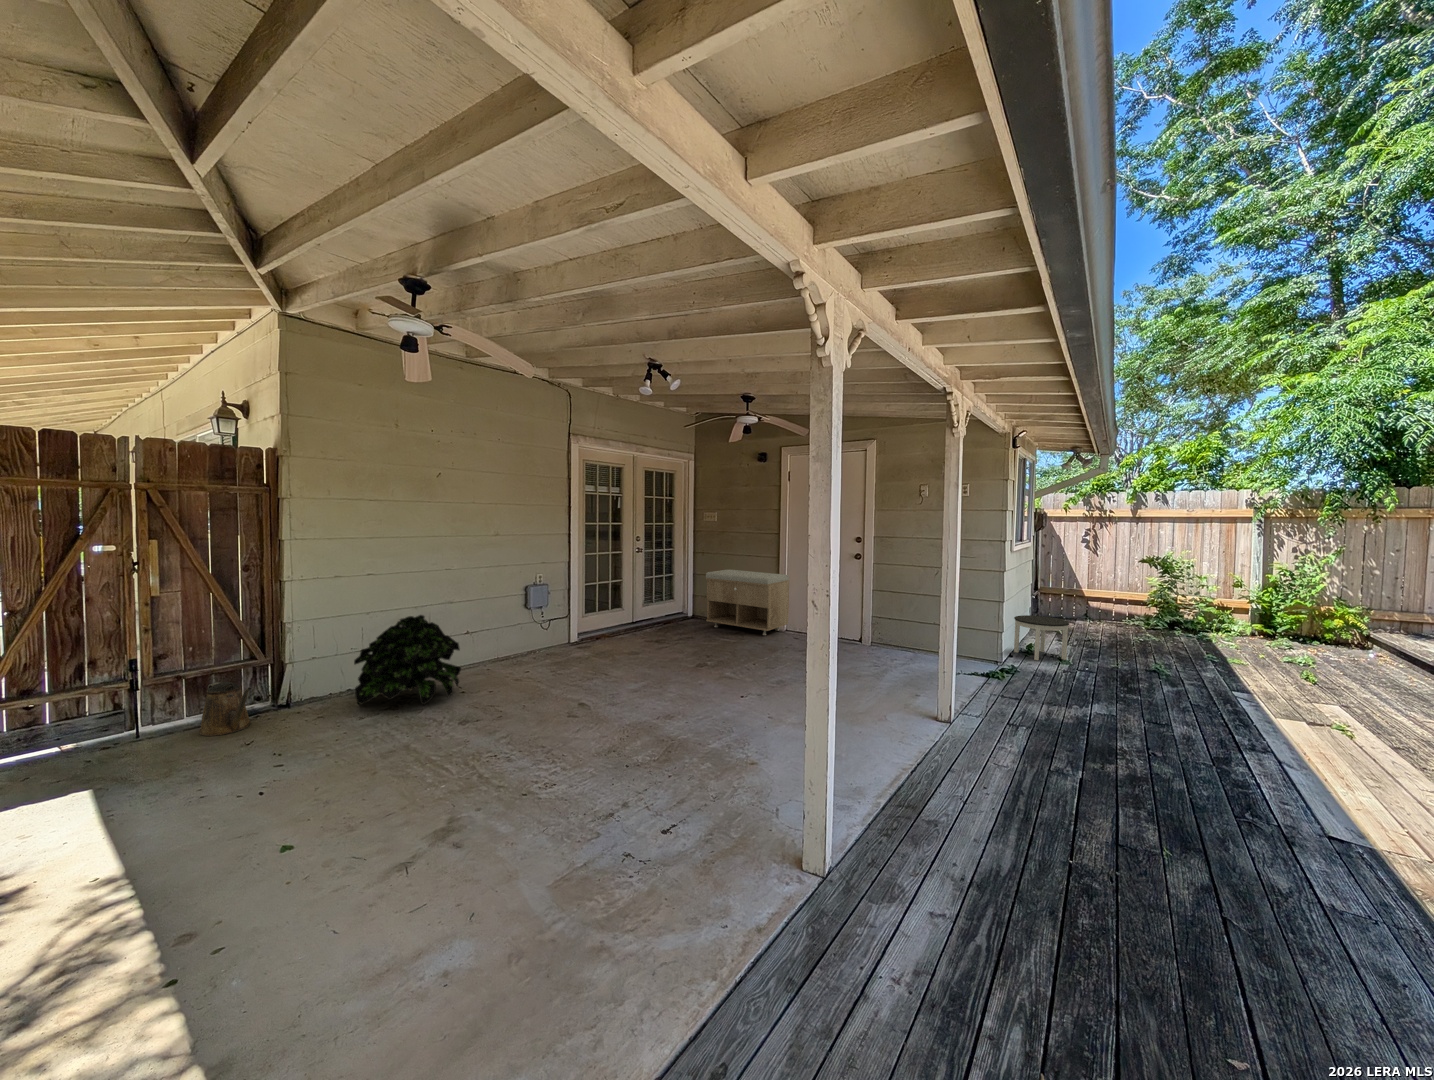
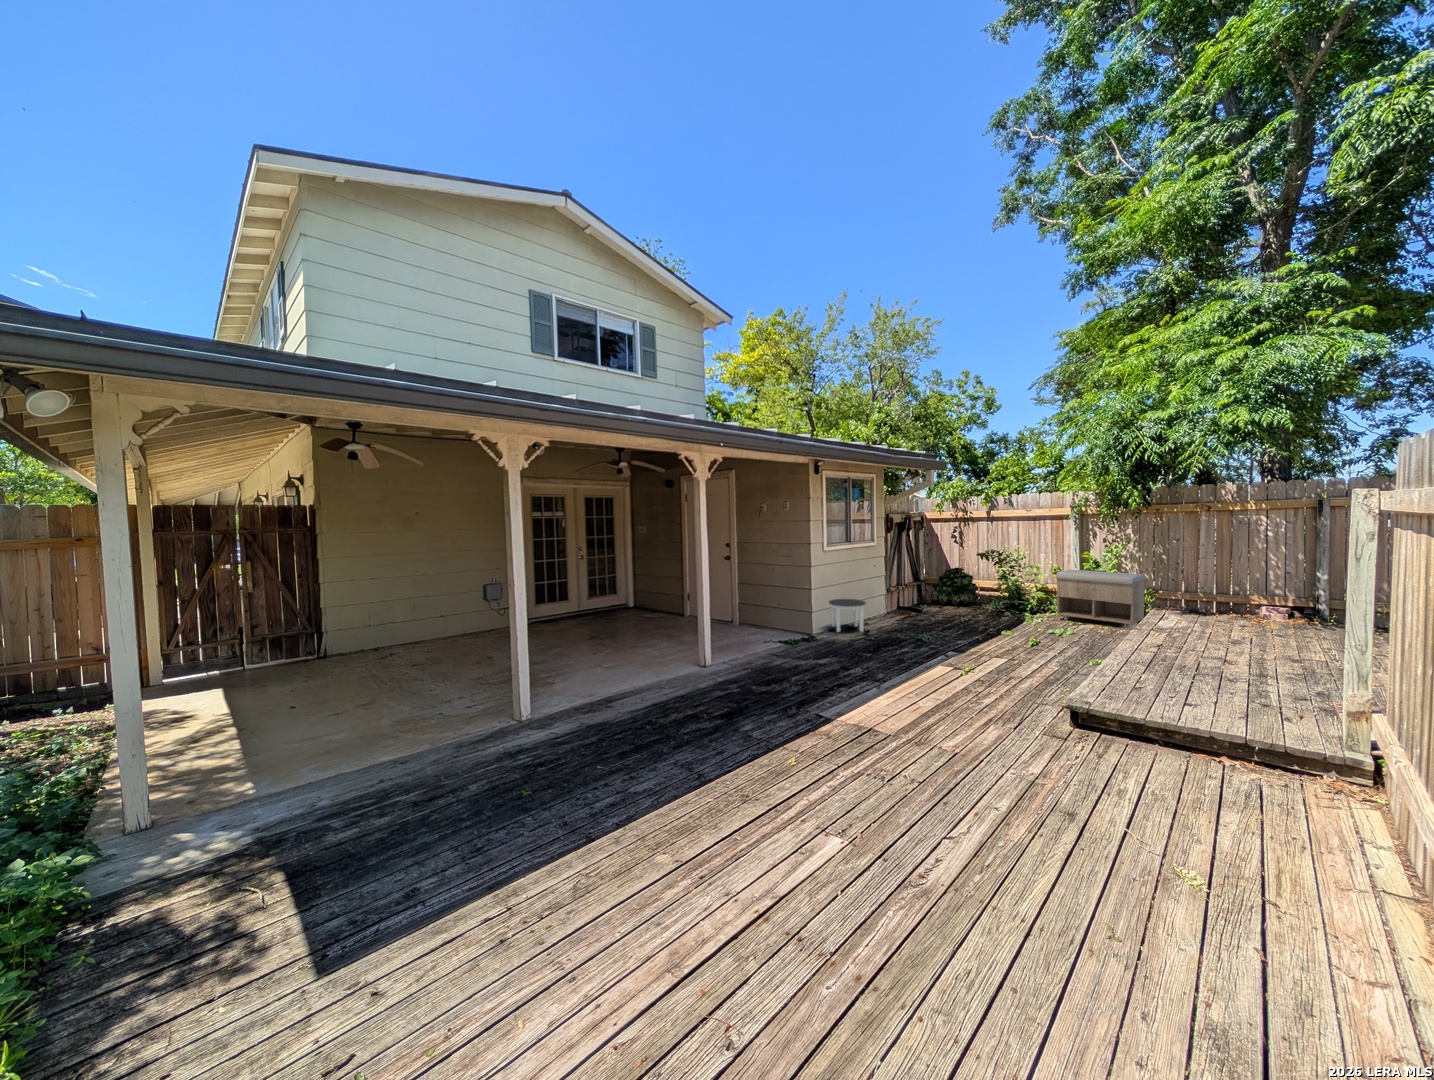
storage bench: present [706,569,789,635] -> present [1056,570,1145,628]
potted plant: present [354,615,461,705] -> present [931,567,978,605]
watering can: present [199,682,251,736] -> none [269,640,298,669]

